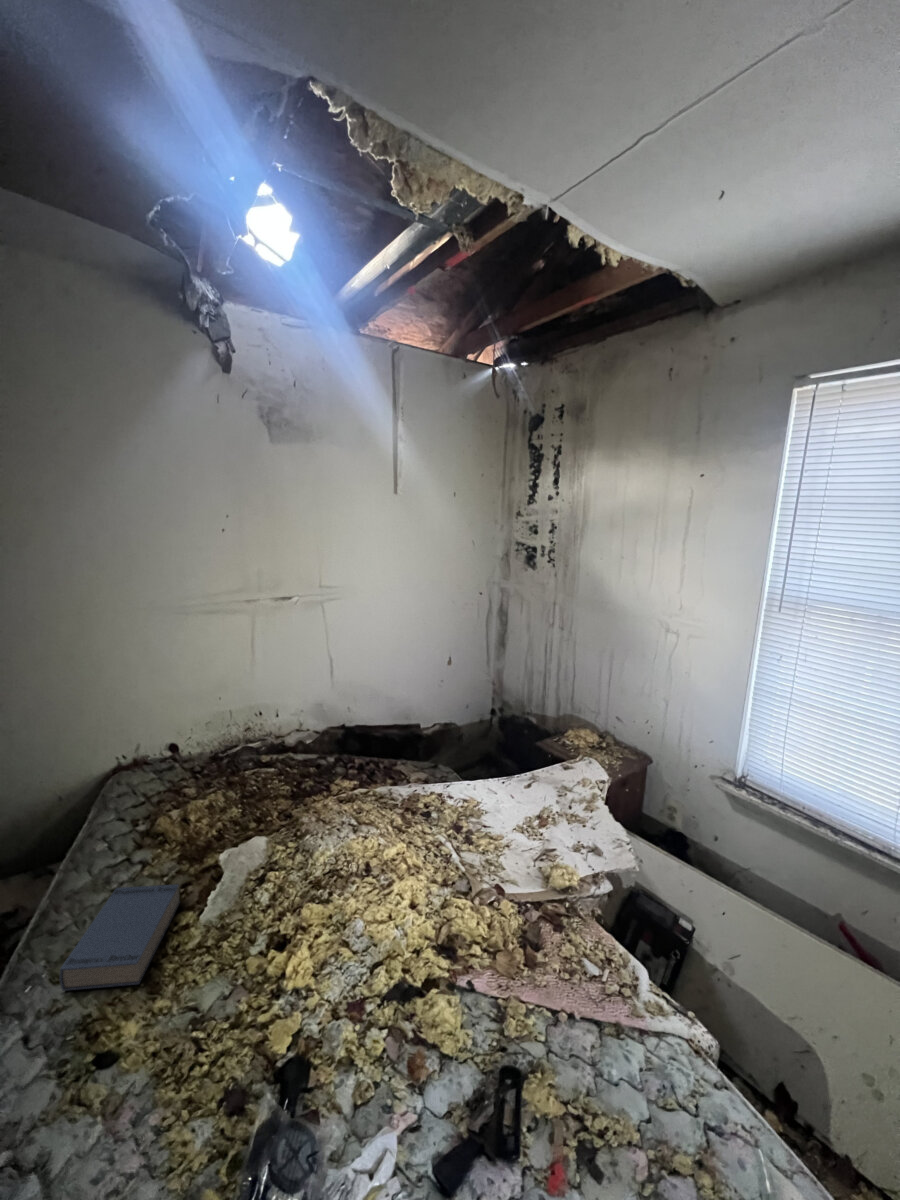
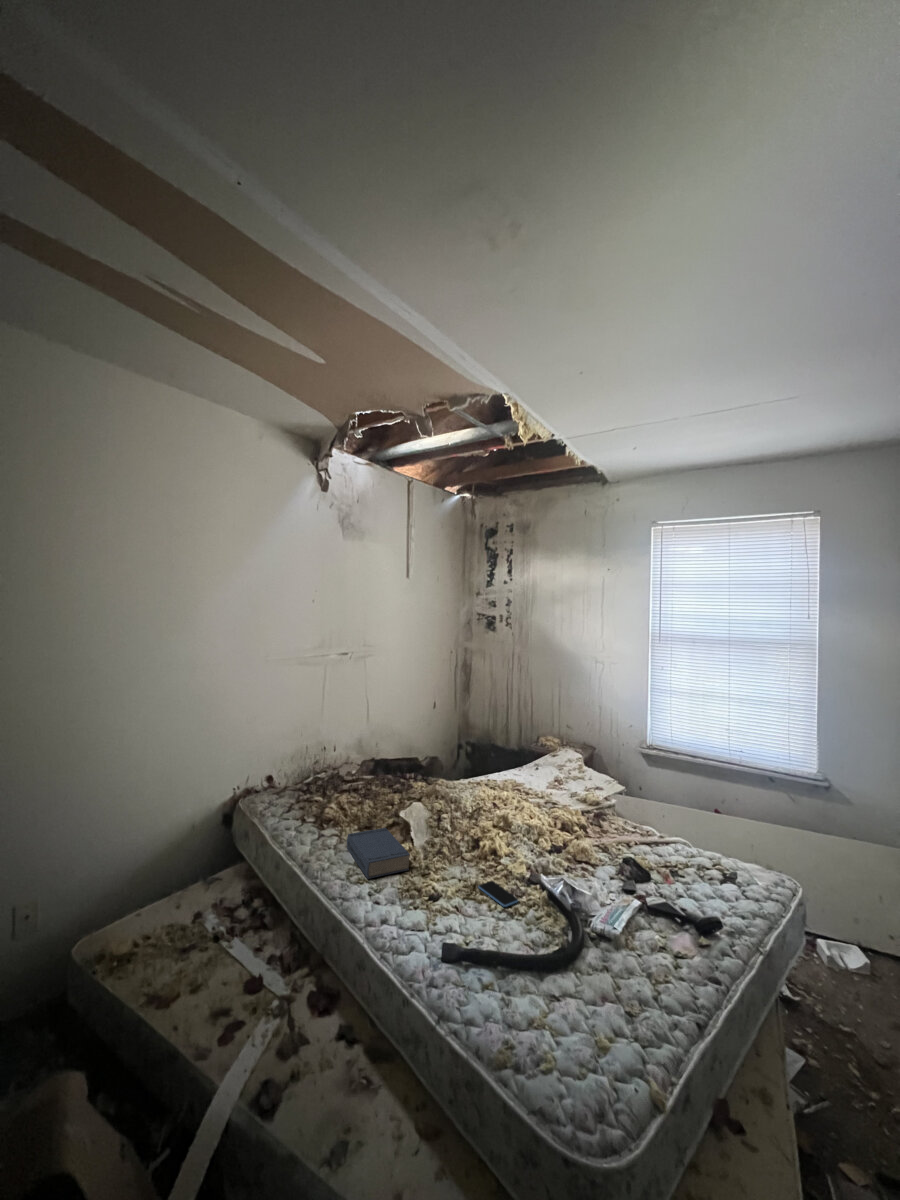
smartphone: none [179,1056,233,1153] -> present [479,881,518,907]

